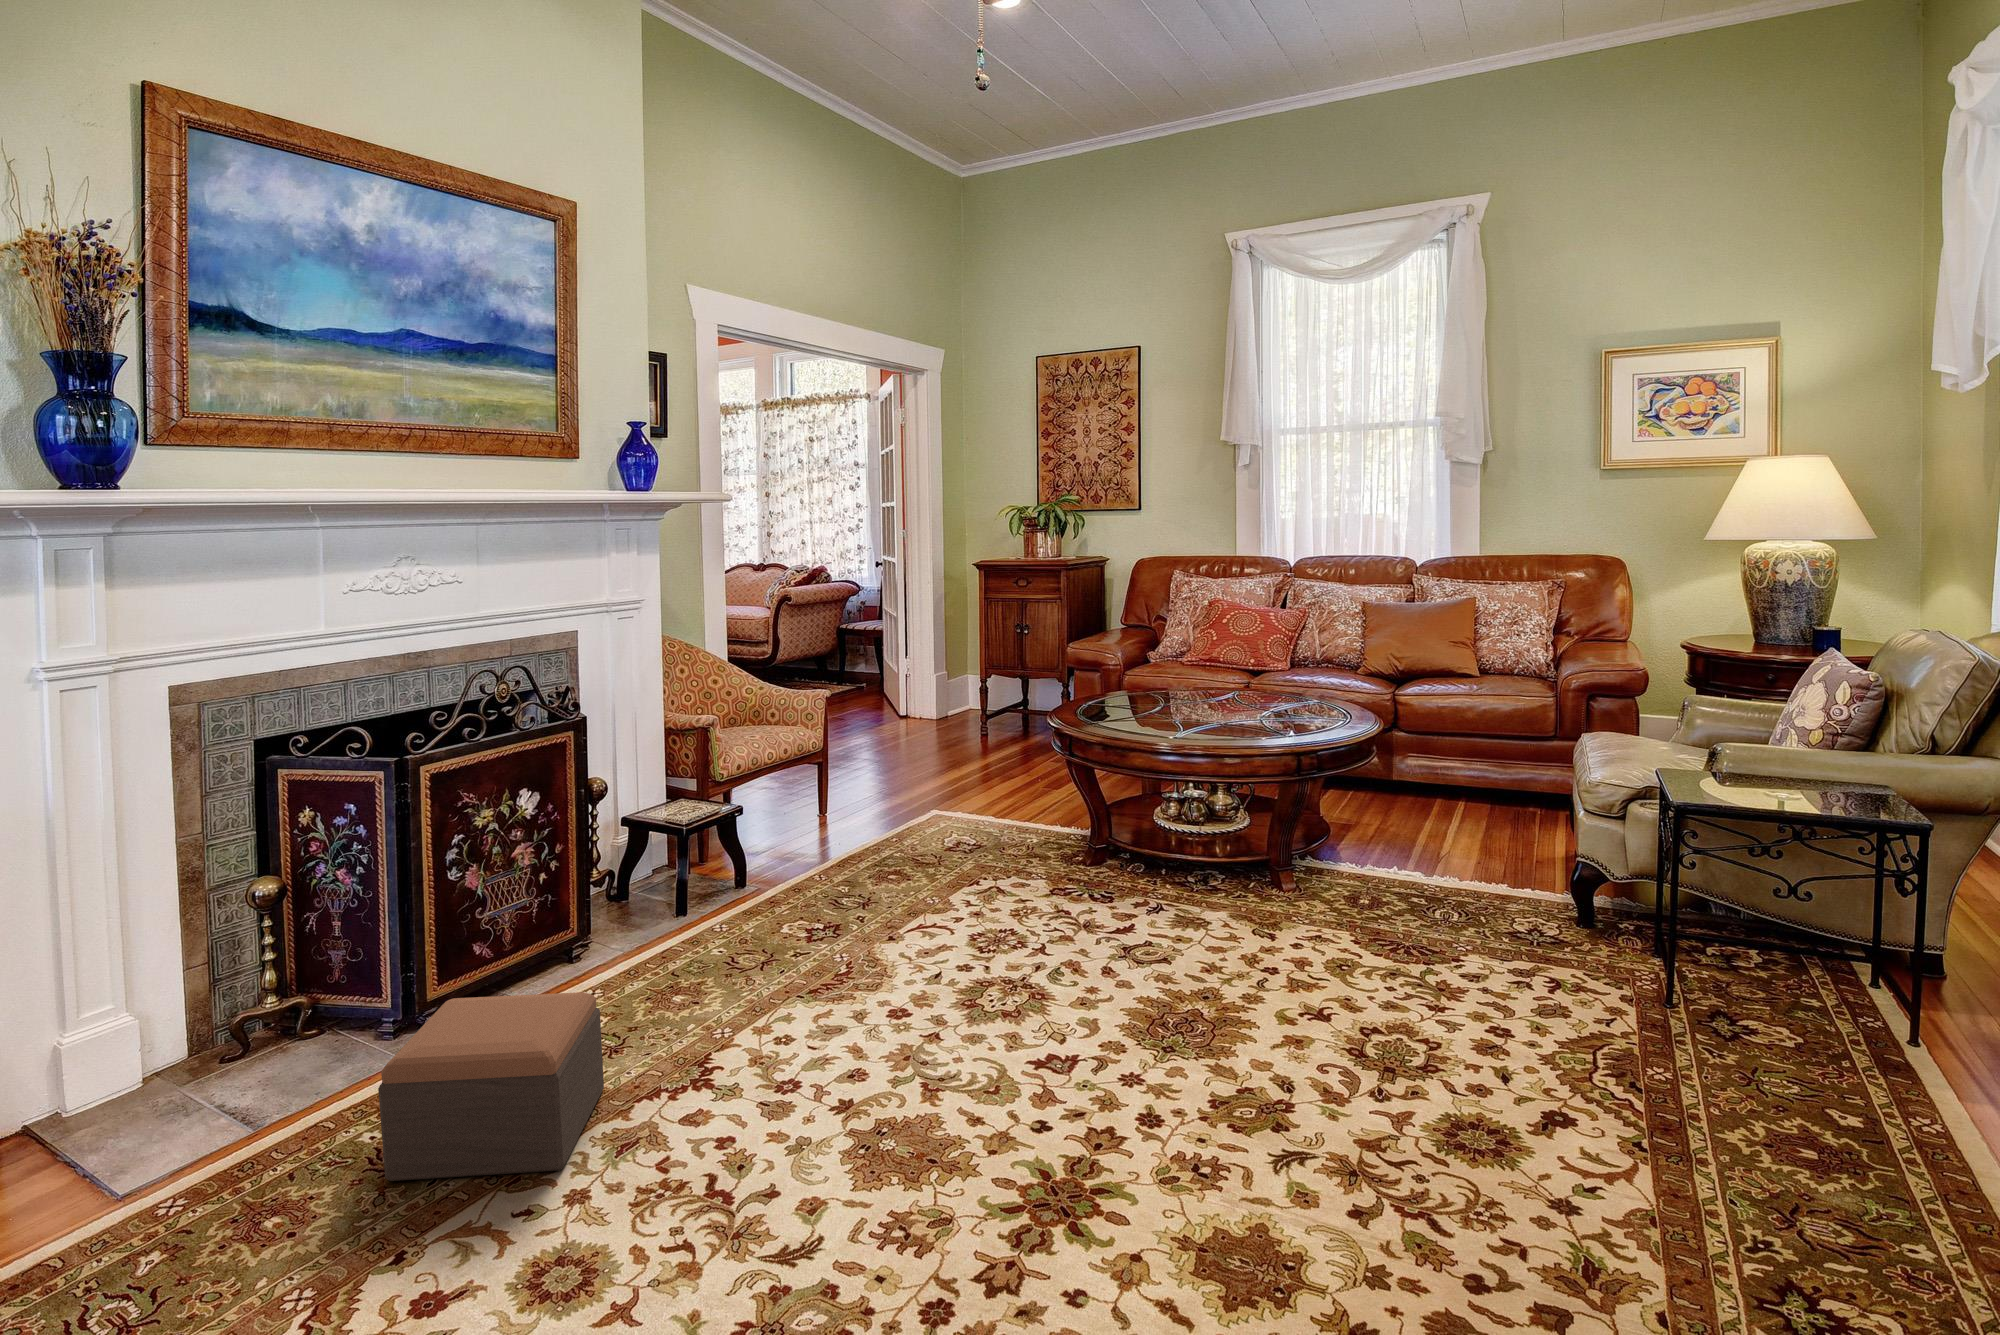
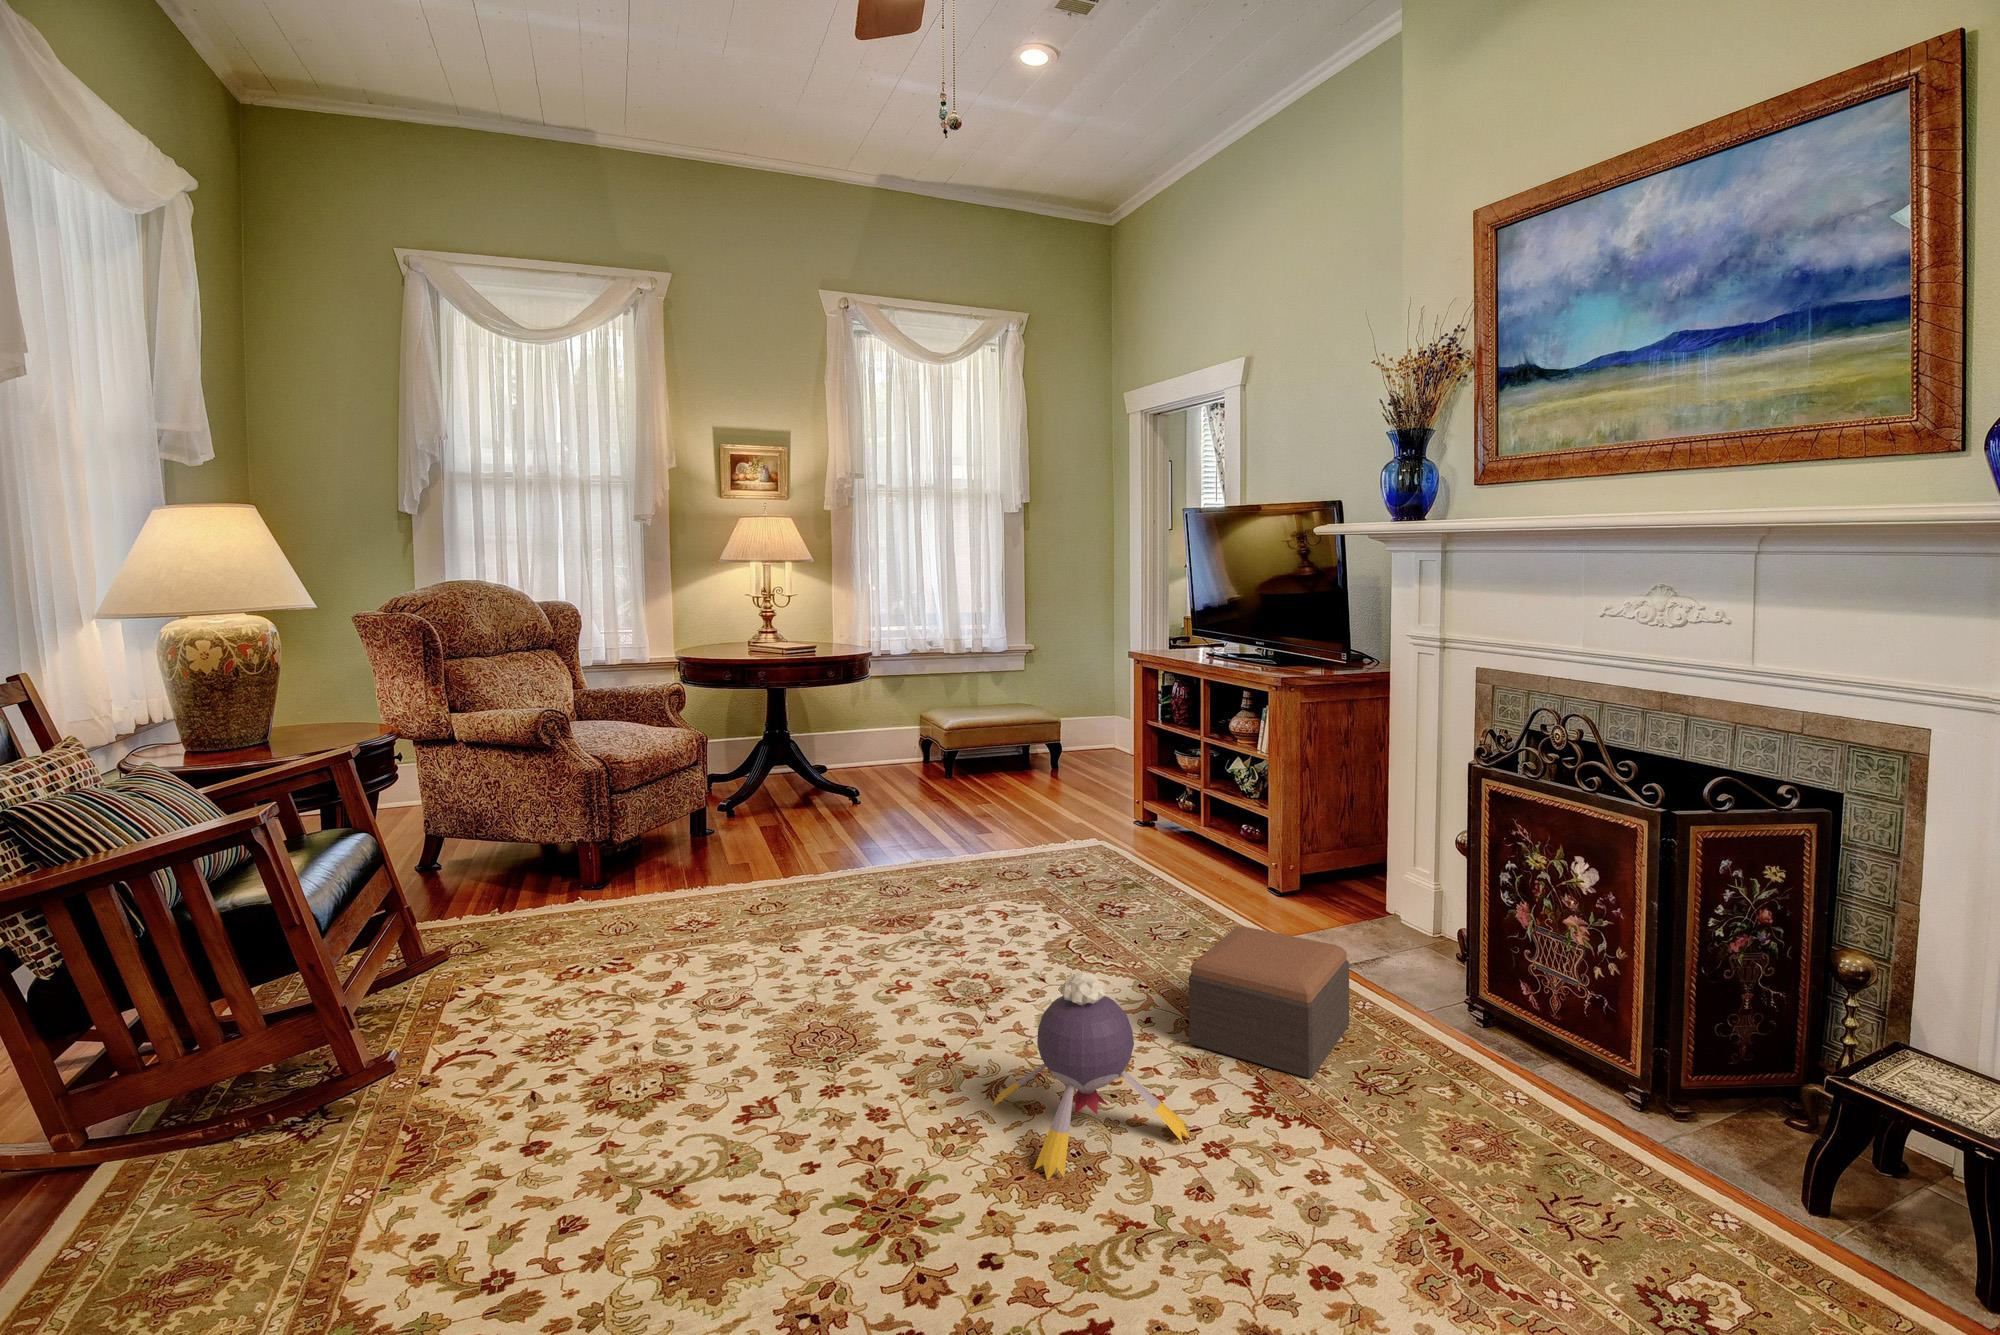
plush toy: none [668,993,916,1241] -> present [992,971,1190,1180]

